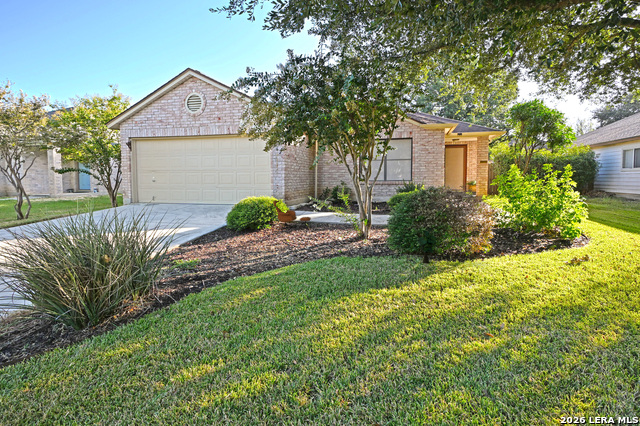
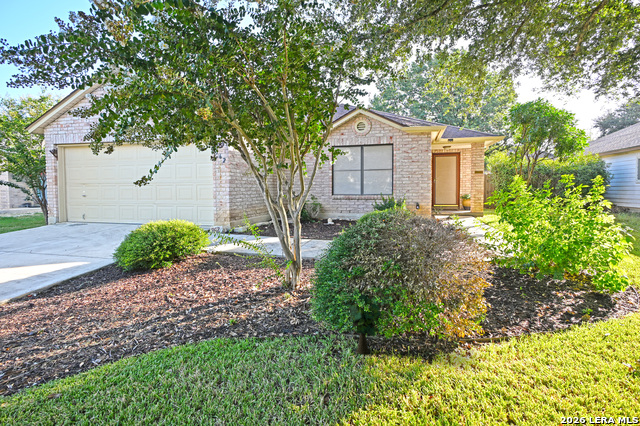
lounge chair: present [273,200,311,229] -> none [185,223,240,265]

